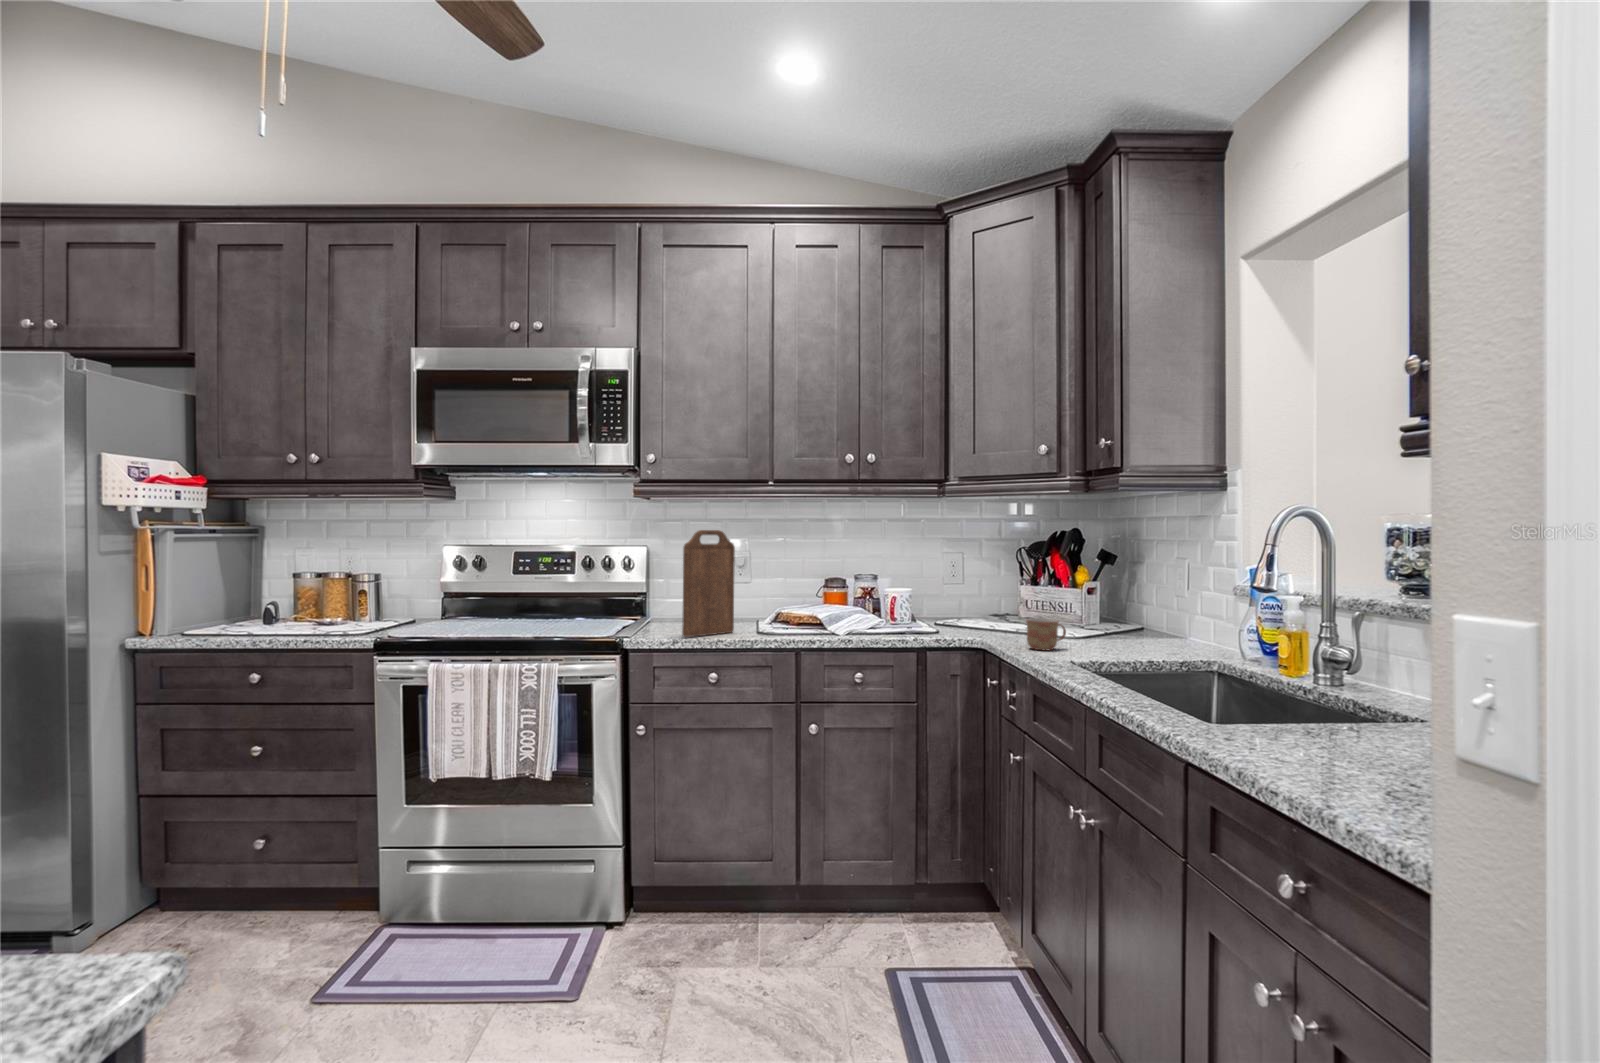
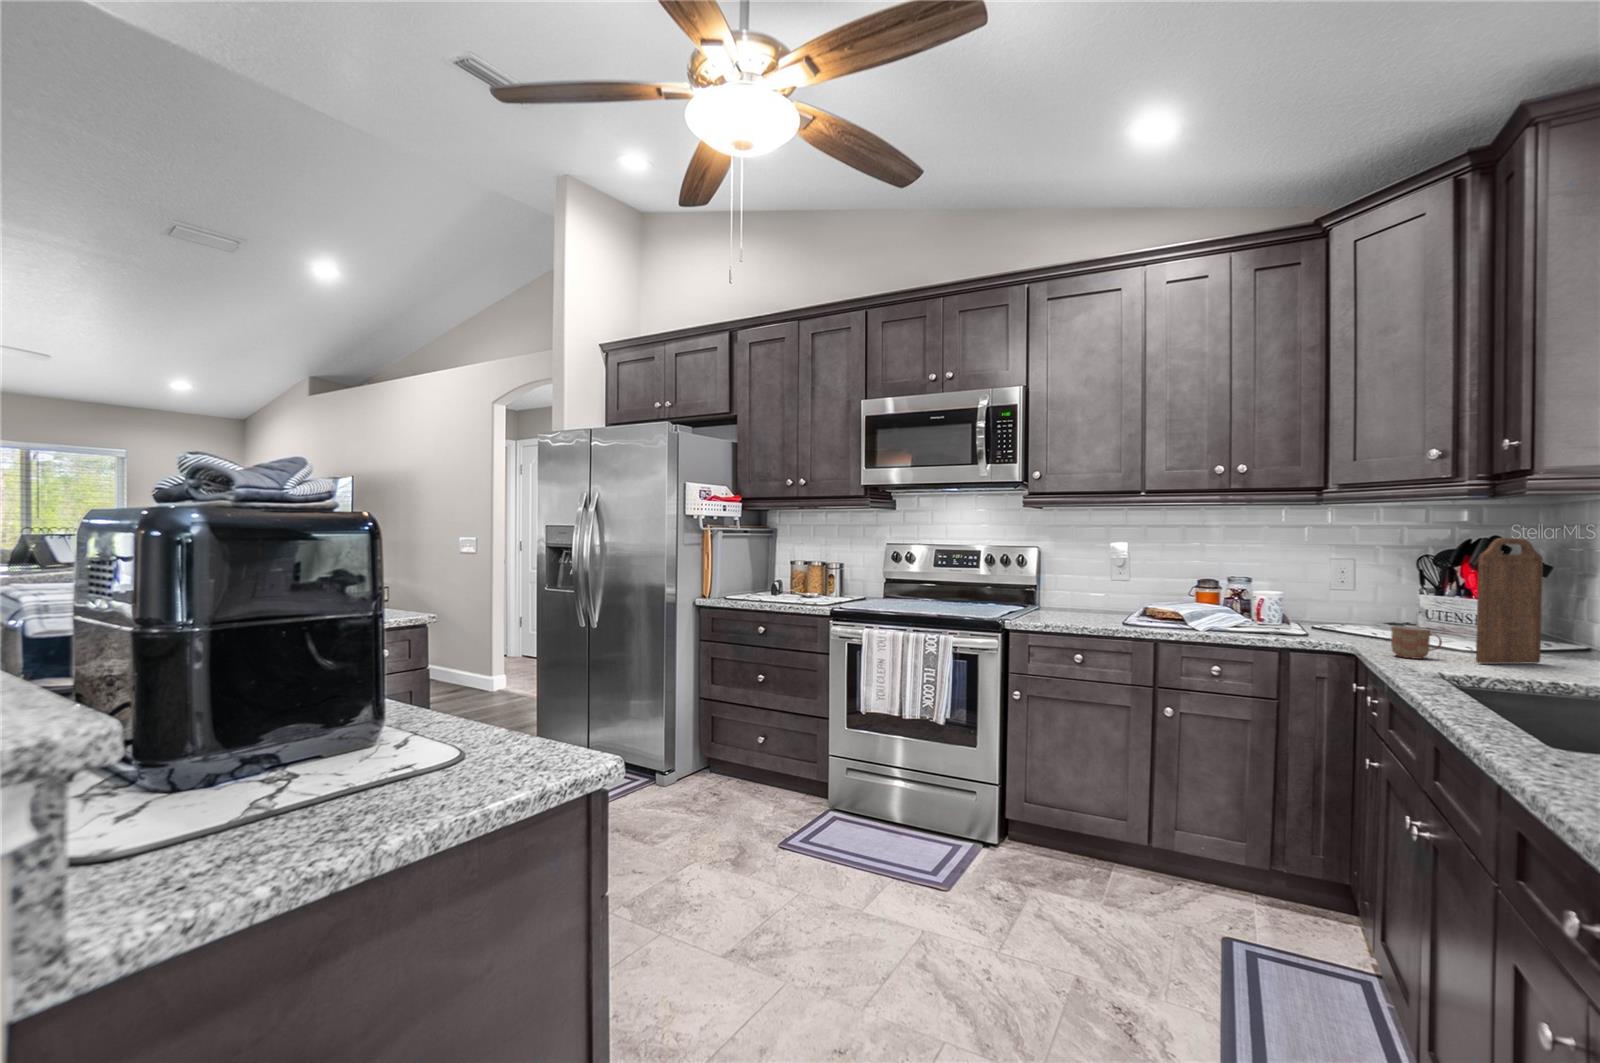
cutting board: present [682,530,735,637] -> present [1476,538,1543,664]

